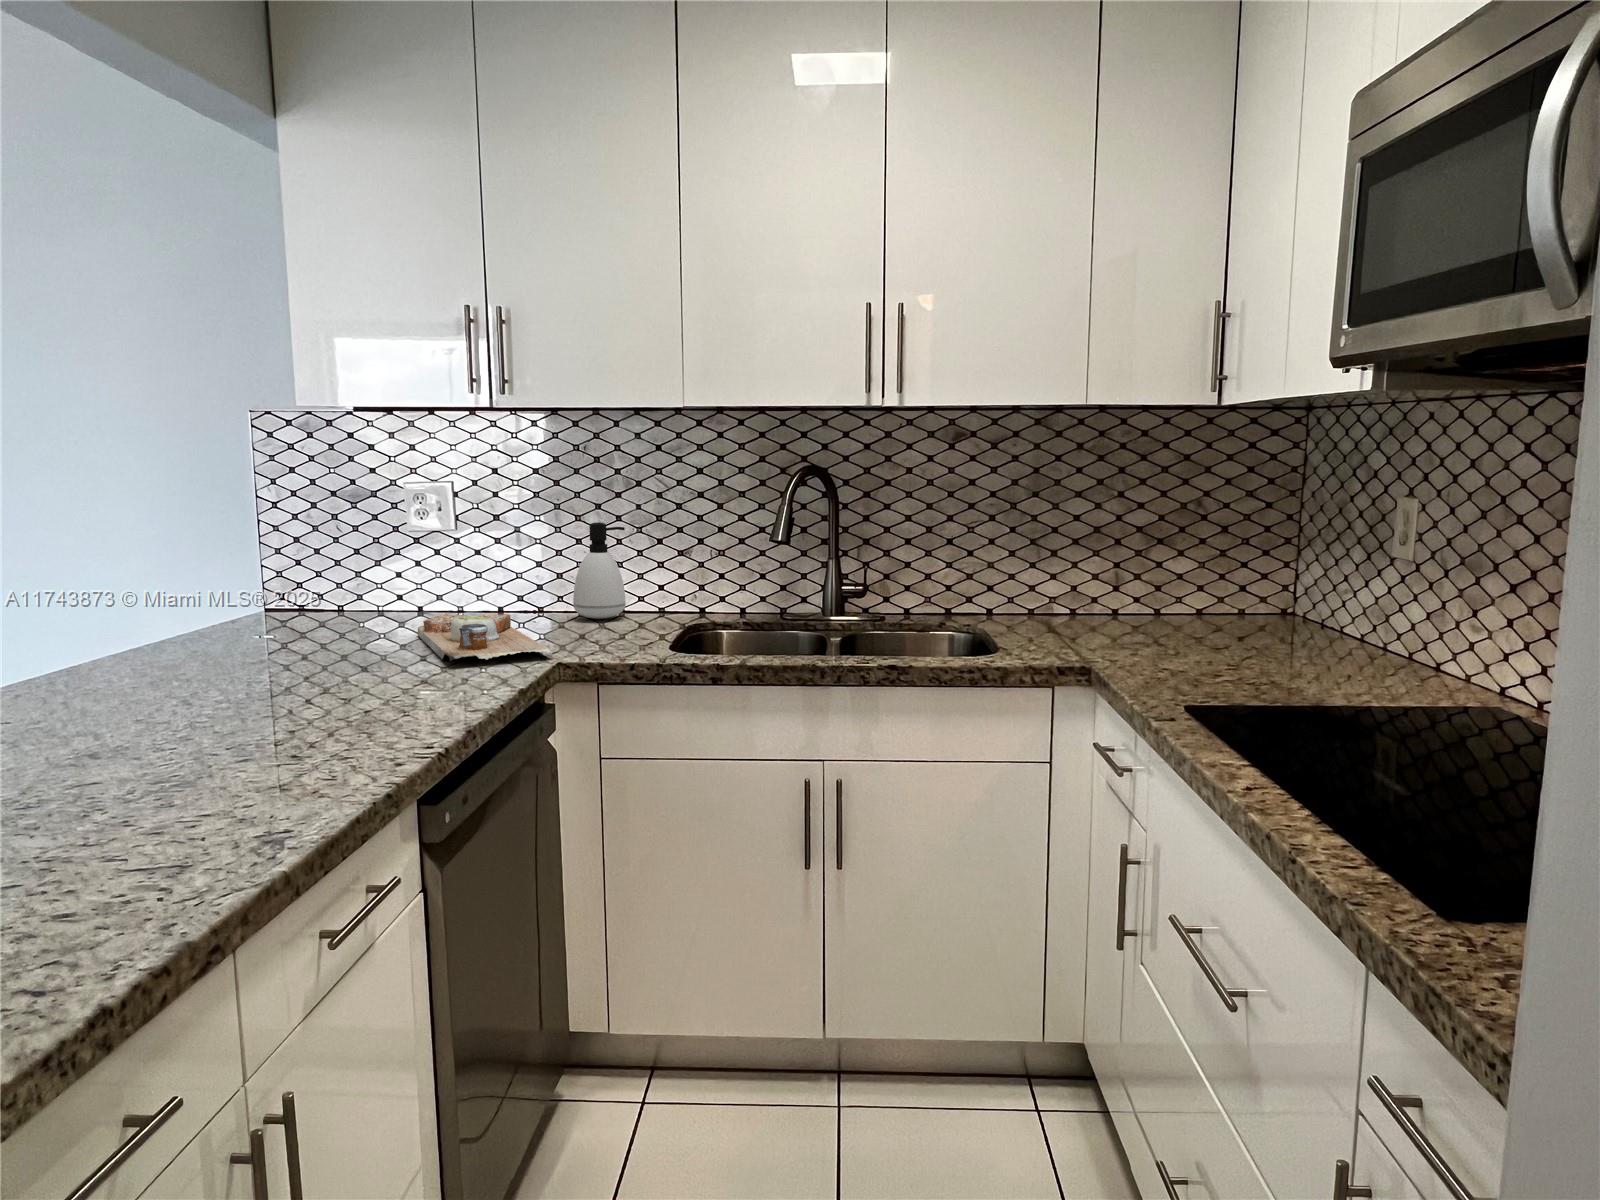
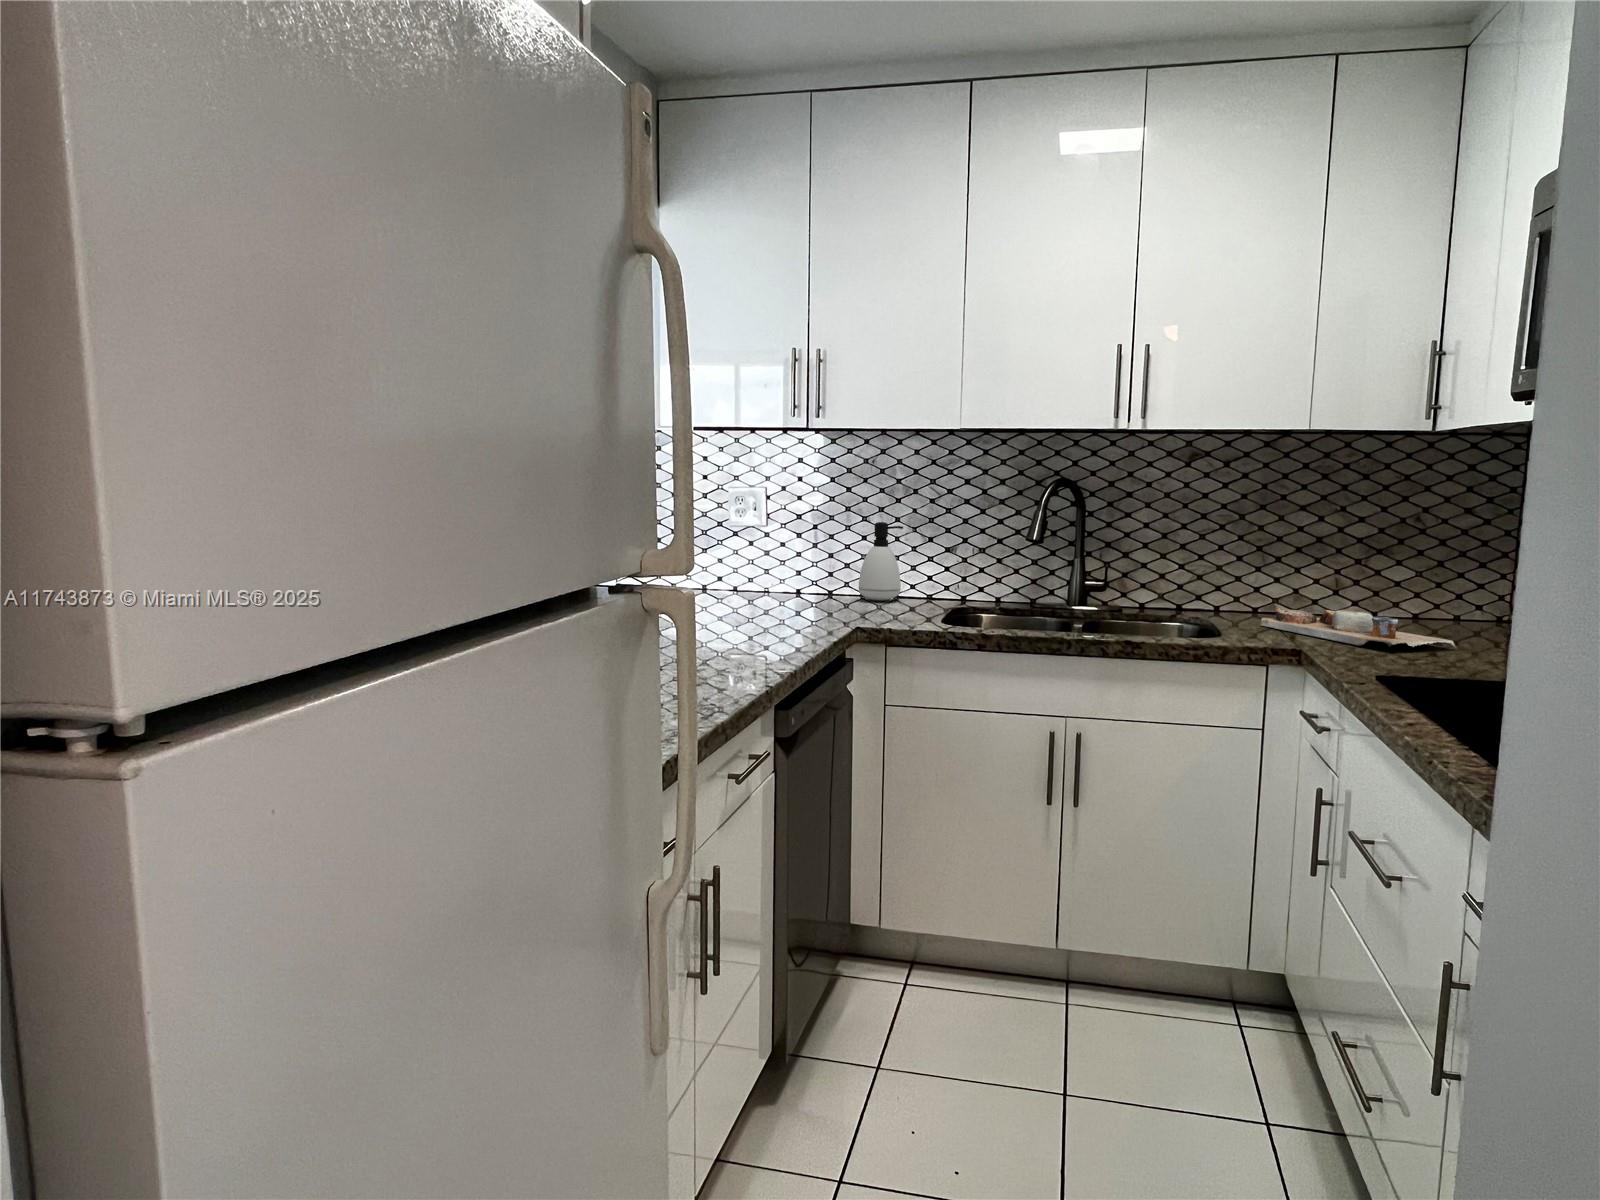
cutting board: present [418,613,553,661] -> present [1260,608,1457,649]

